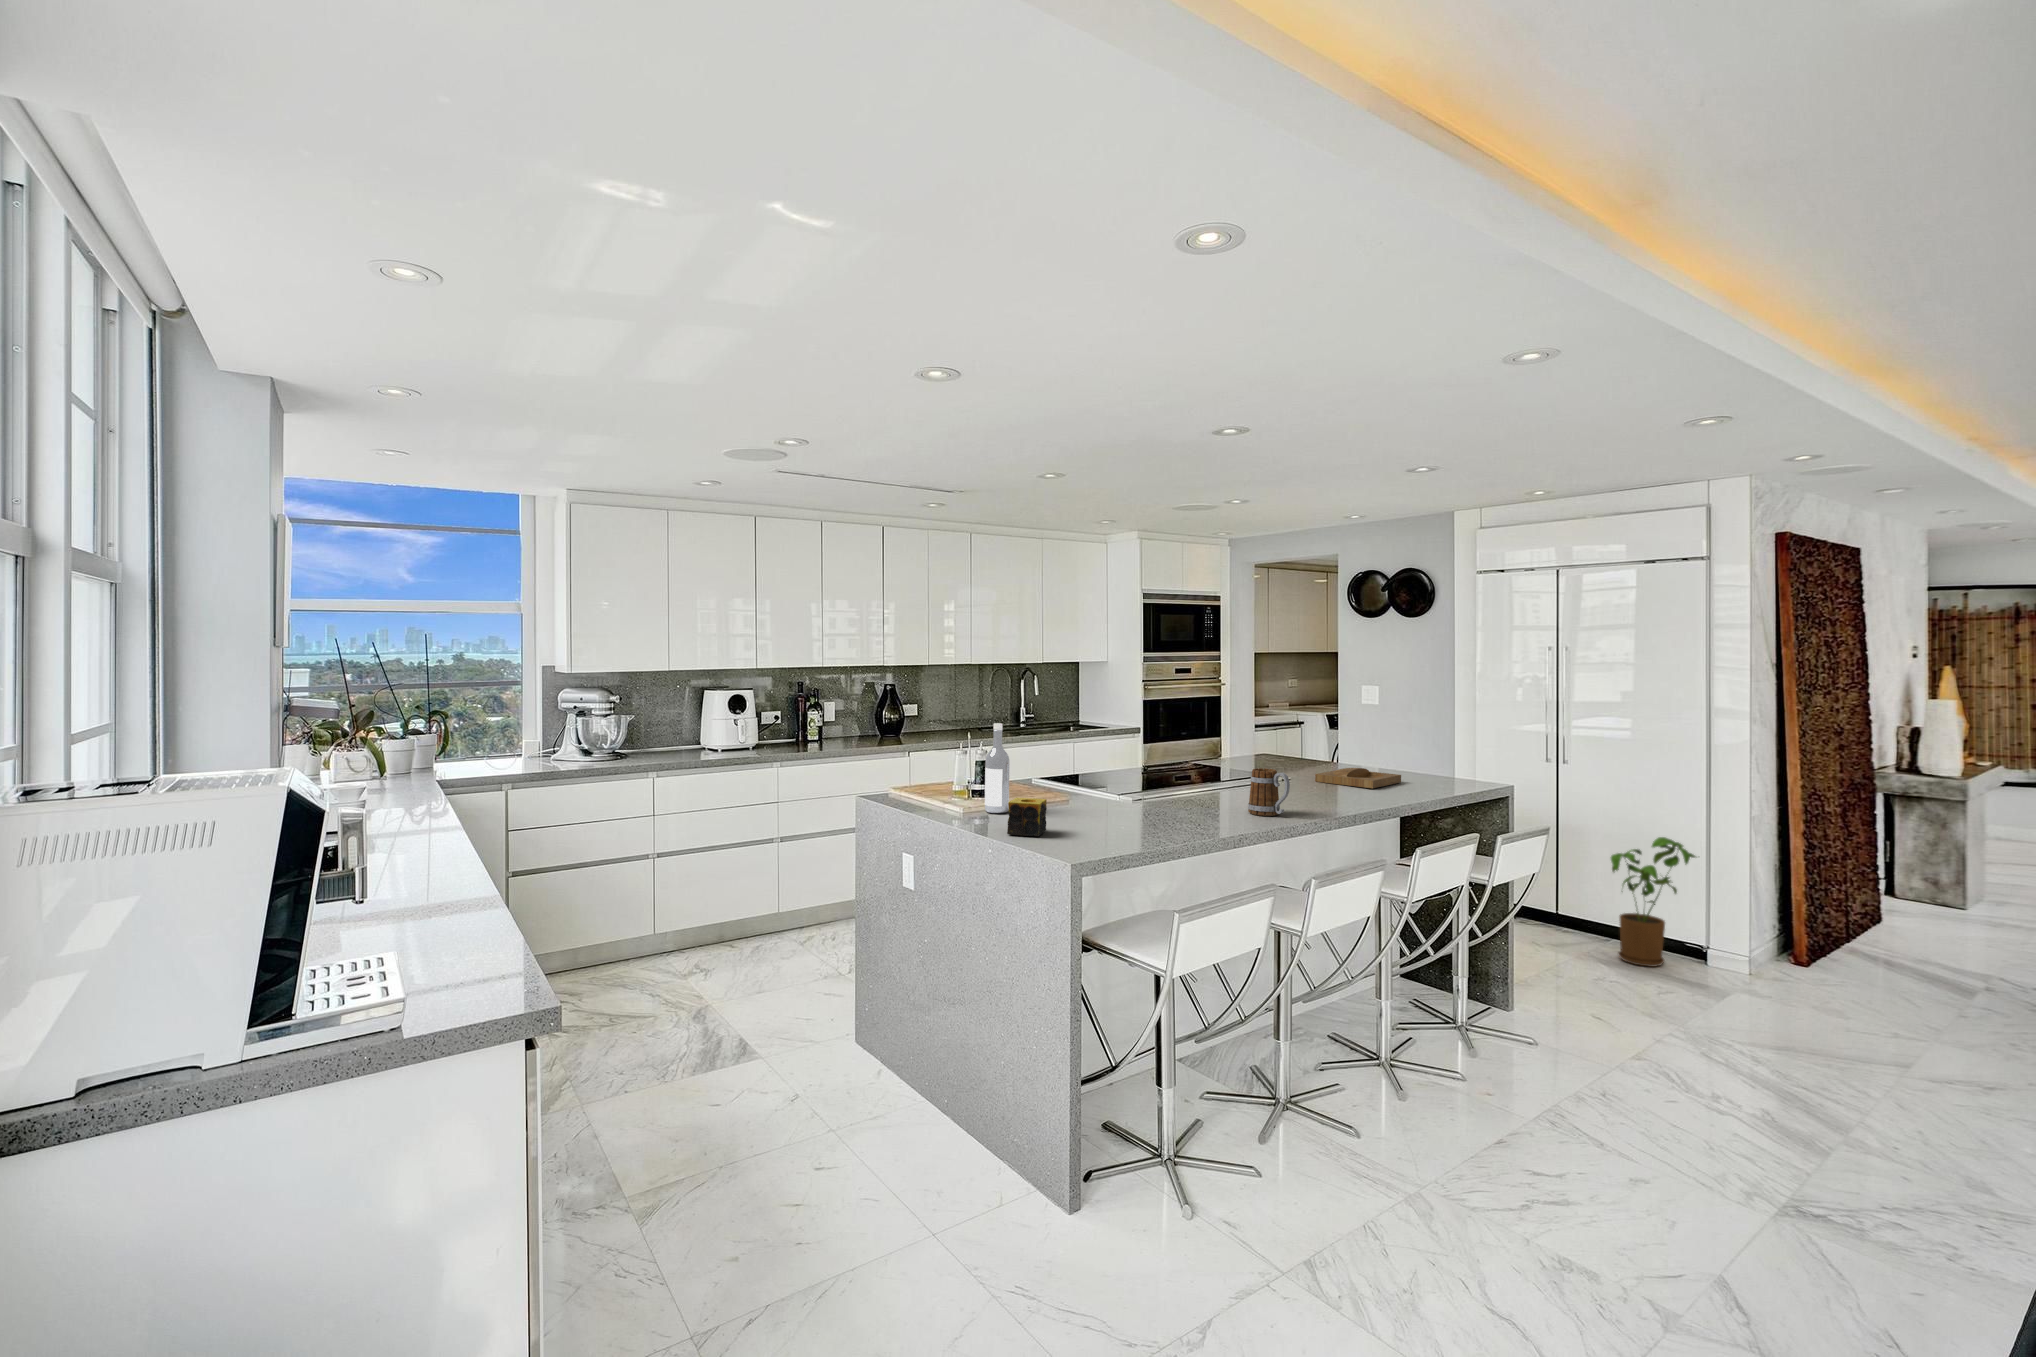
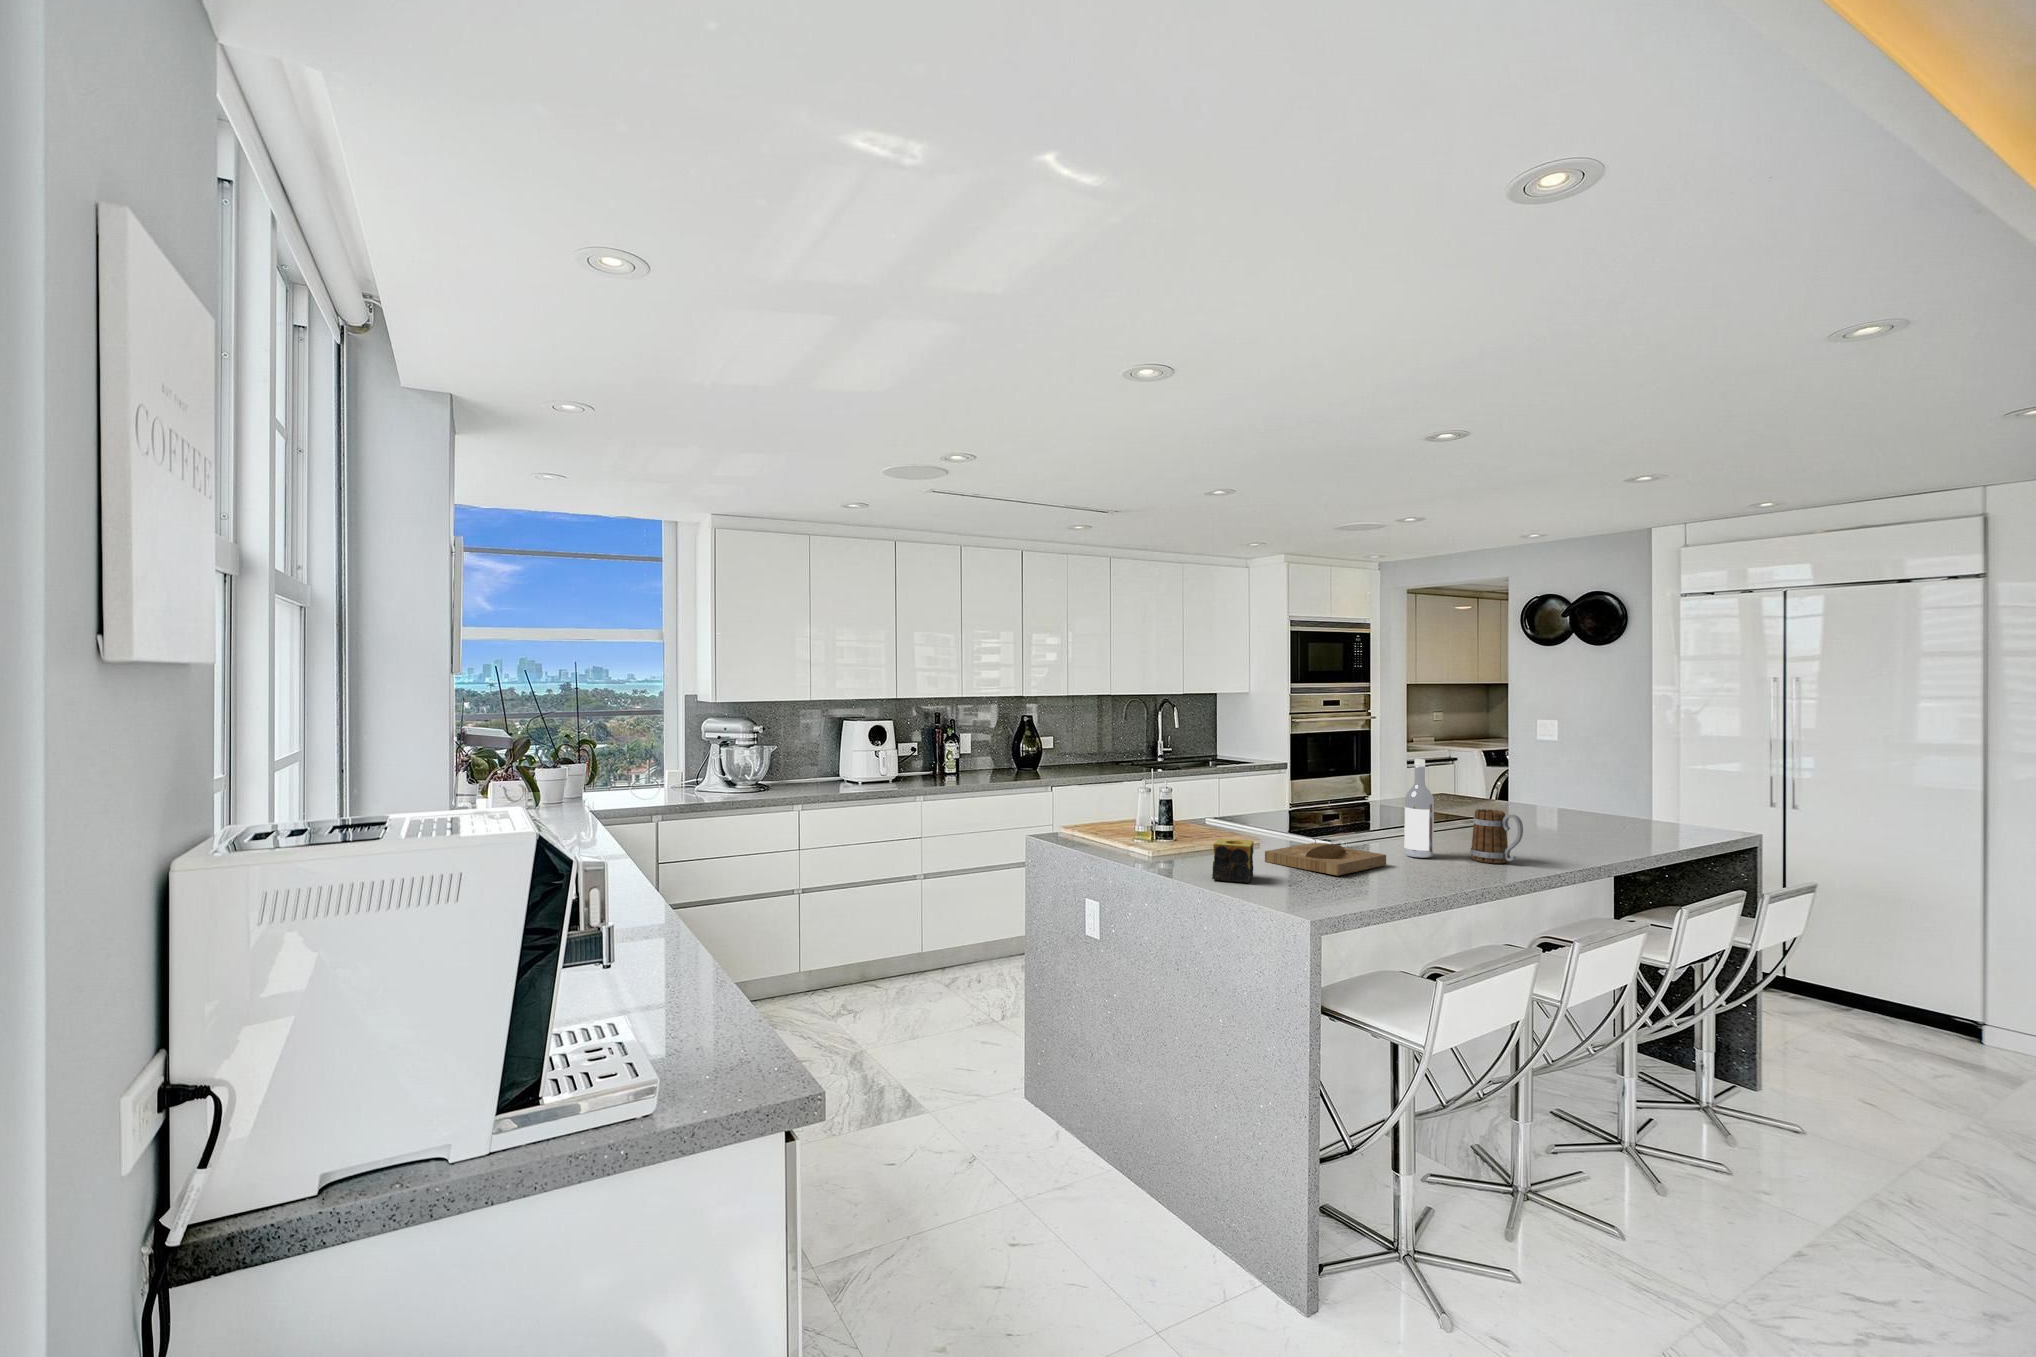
wine bottle: present [985,723,1009,813] -> present [1404,759,1434,858]
tray: present [1315,768,1401,788] -> present [1265,843,1386,876]
house plant: present [1611,837,1696,967] -> none [1860,894,1978,1044]

